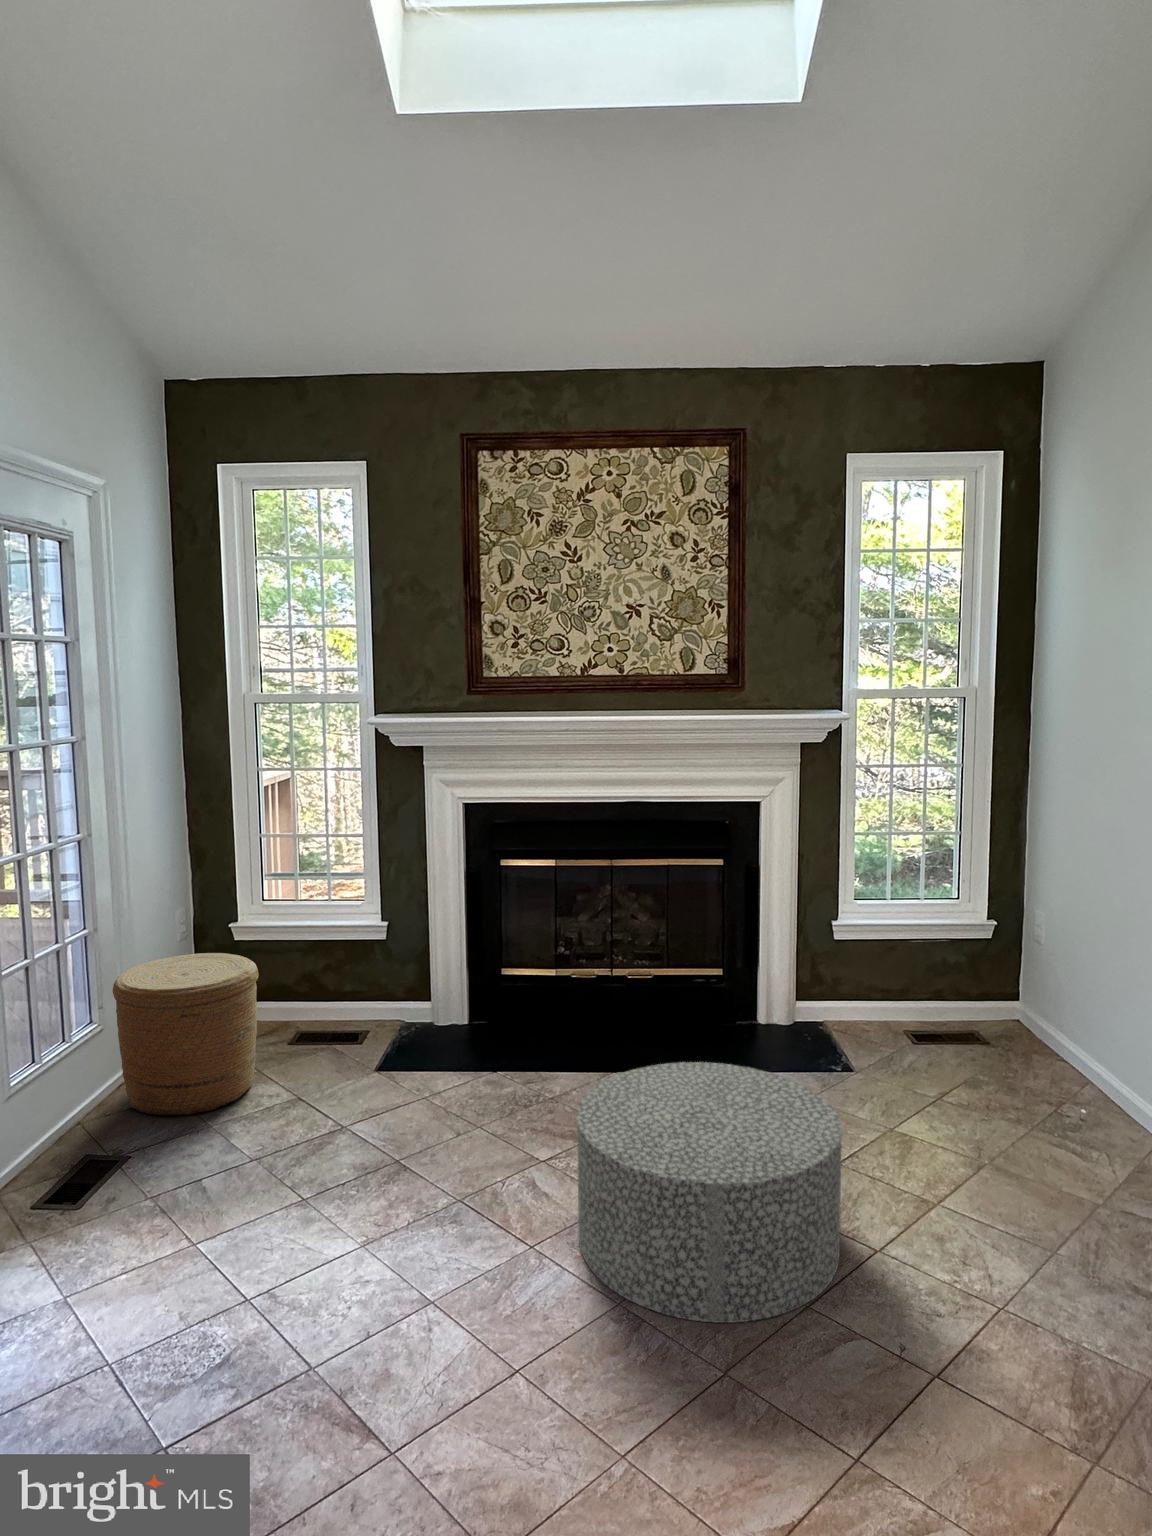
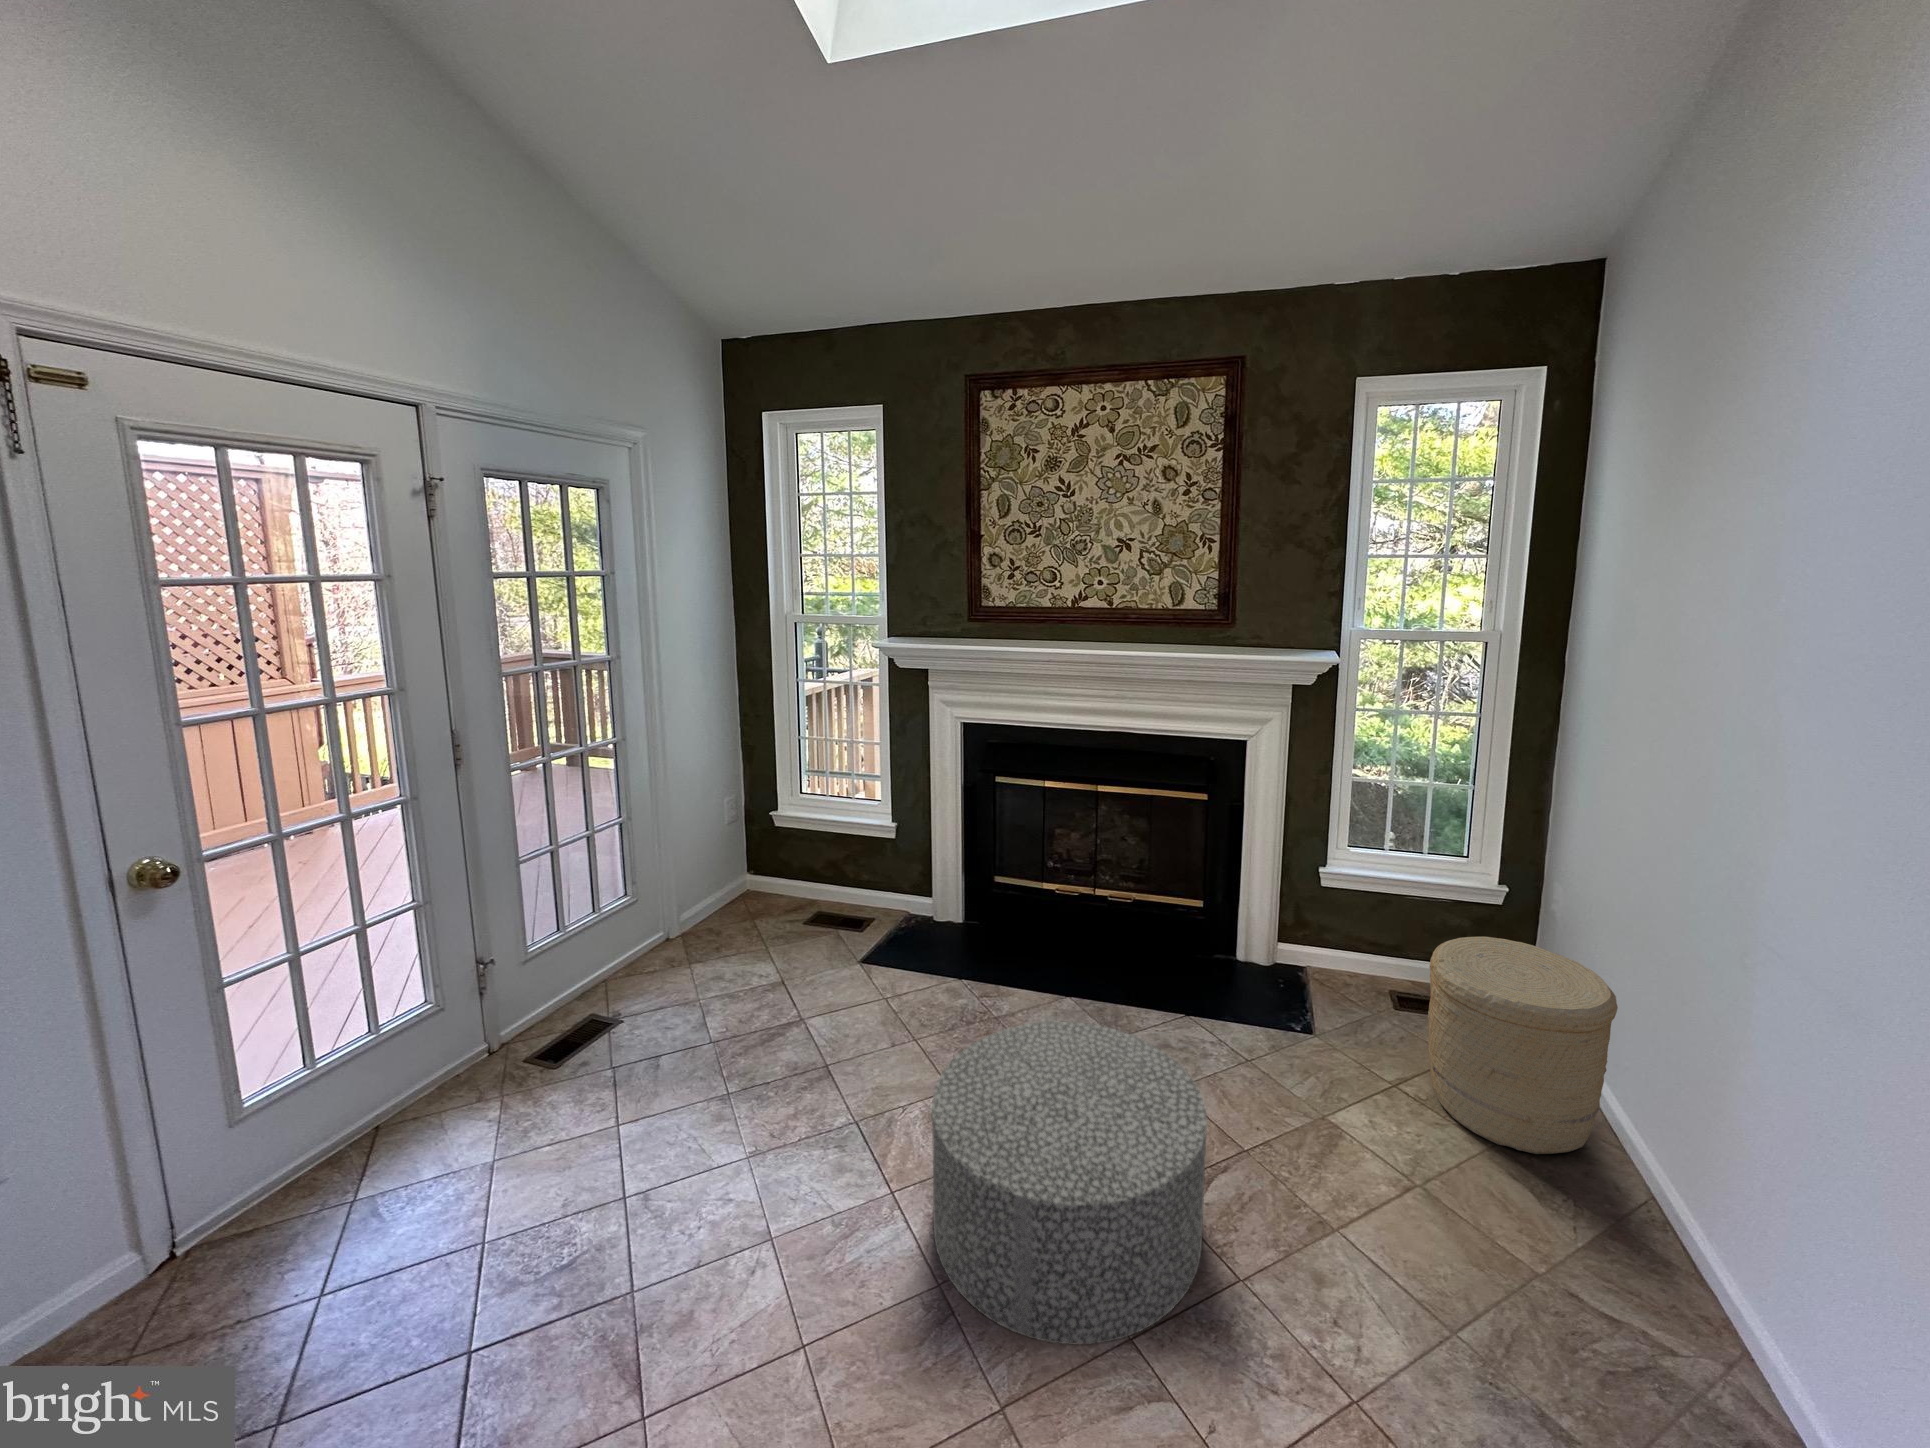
woven basket: present [113,953,259,1115] -> present [1428,937,1618,1154]

